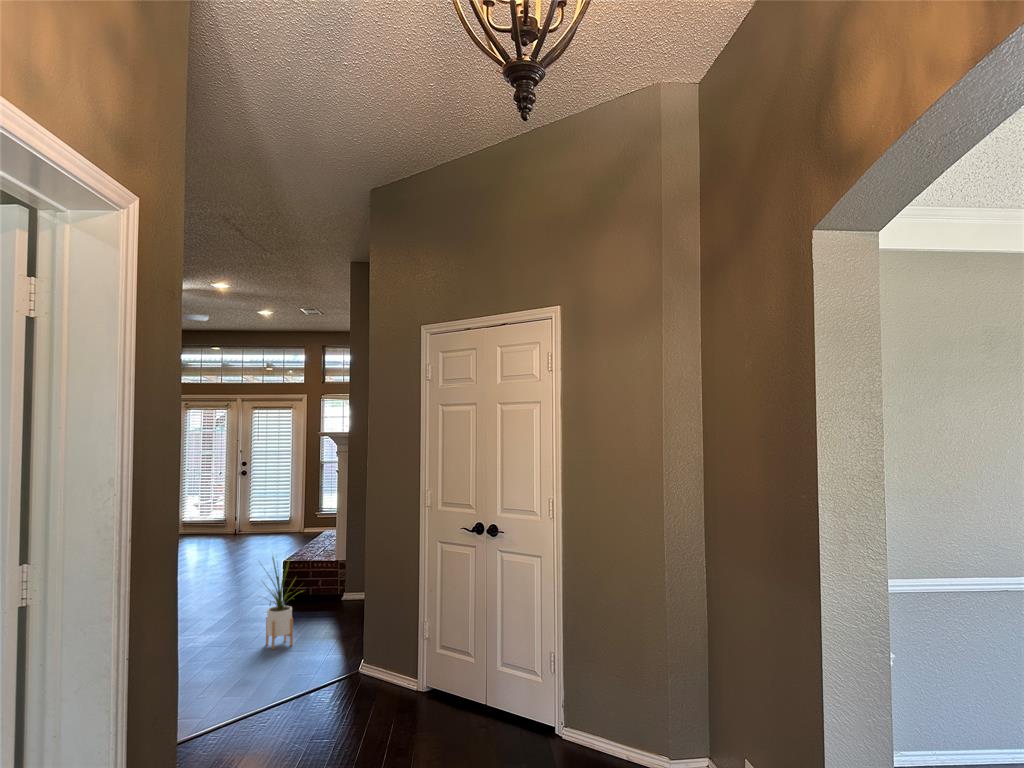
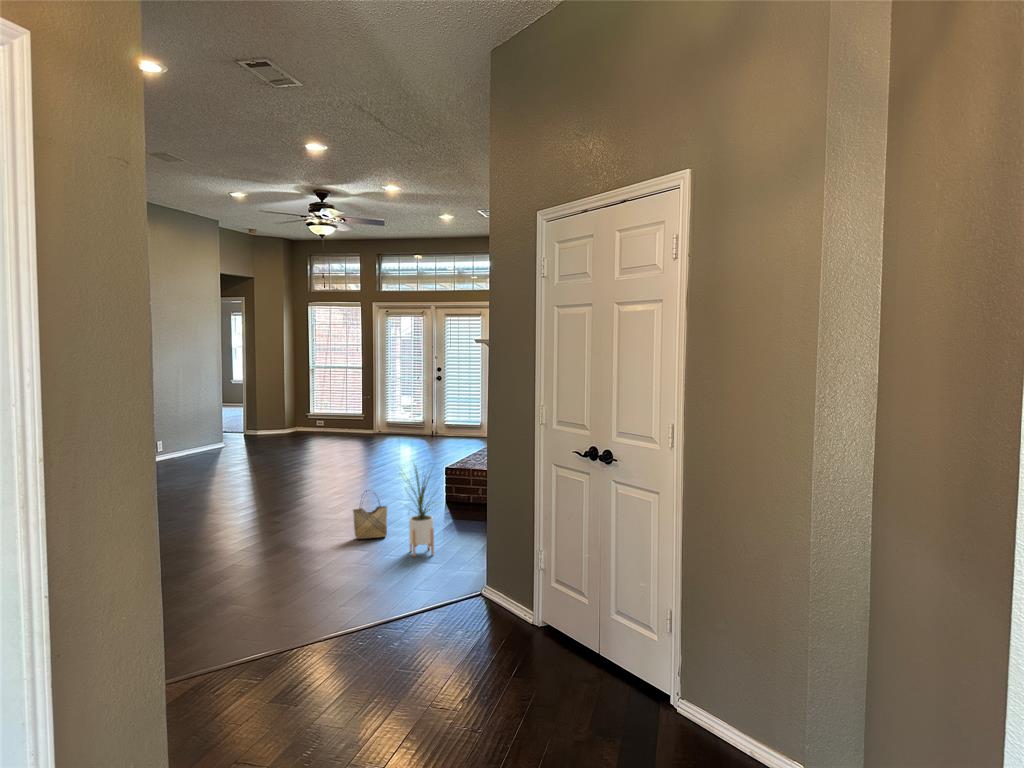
woven basket: none [198,586,235,639] -> present [353,490,387,539]

